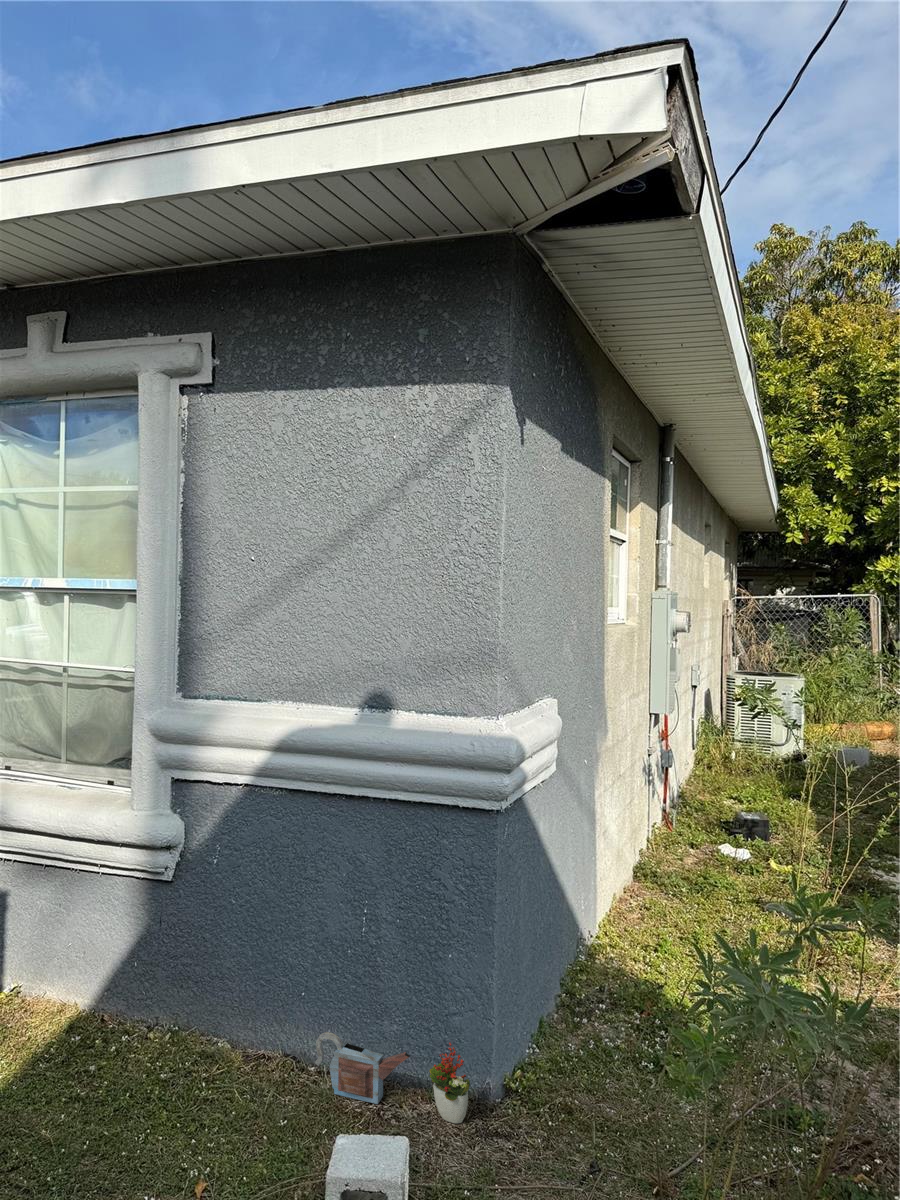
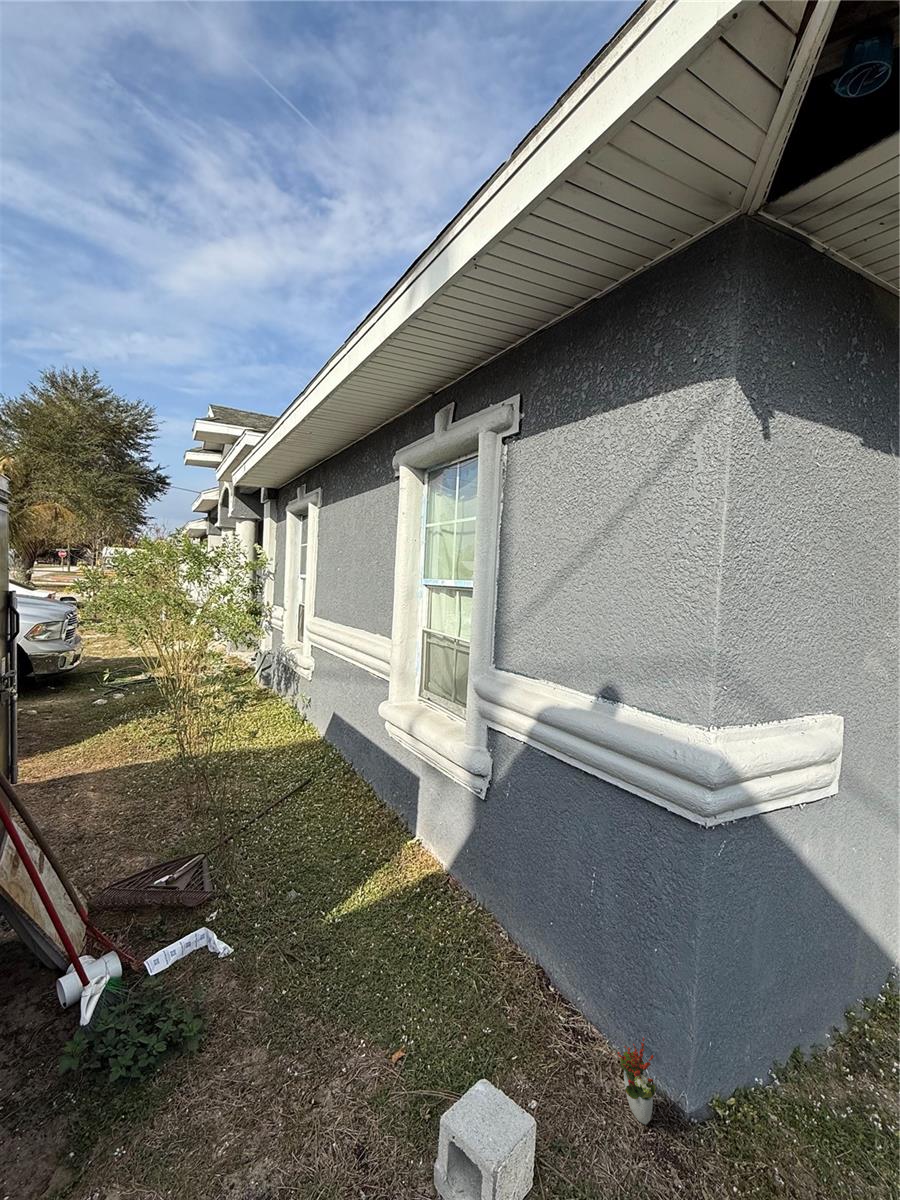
watering can: present [315,1032,410,1104] -> none [546,965,611,1054]

